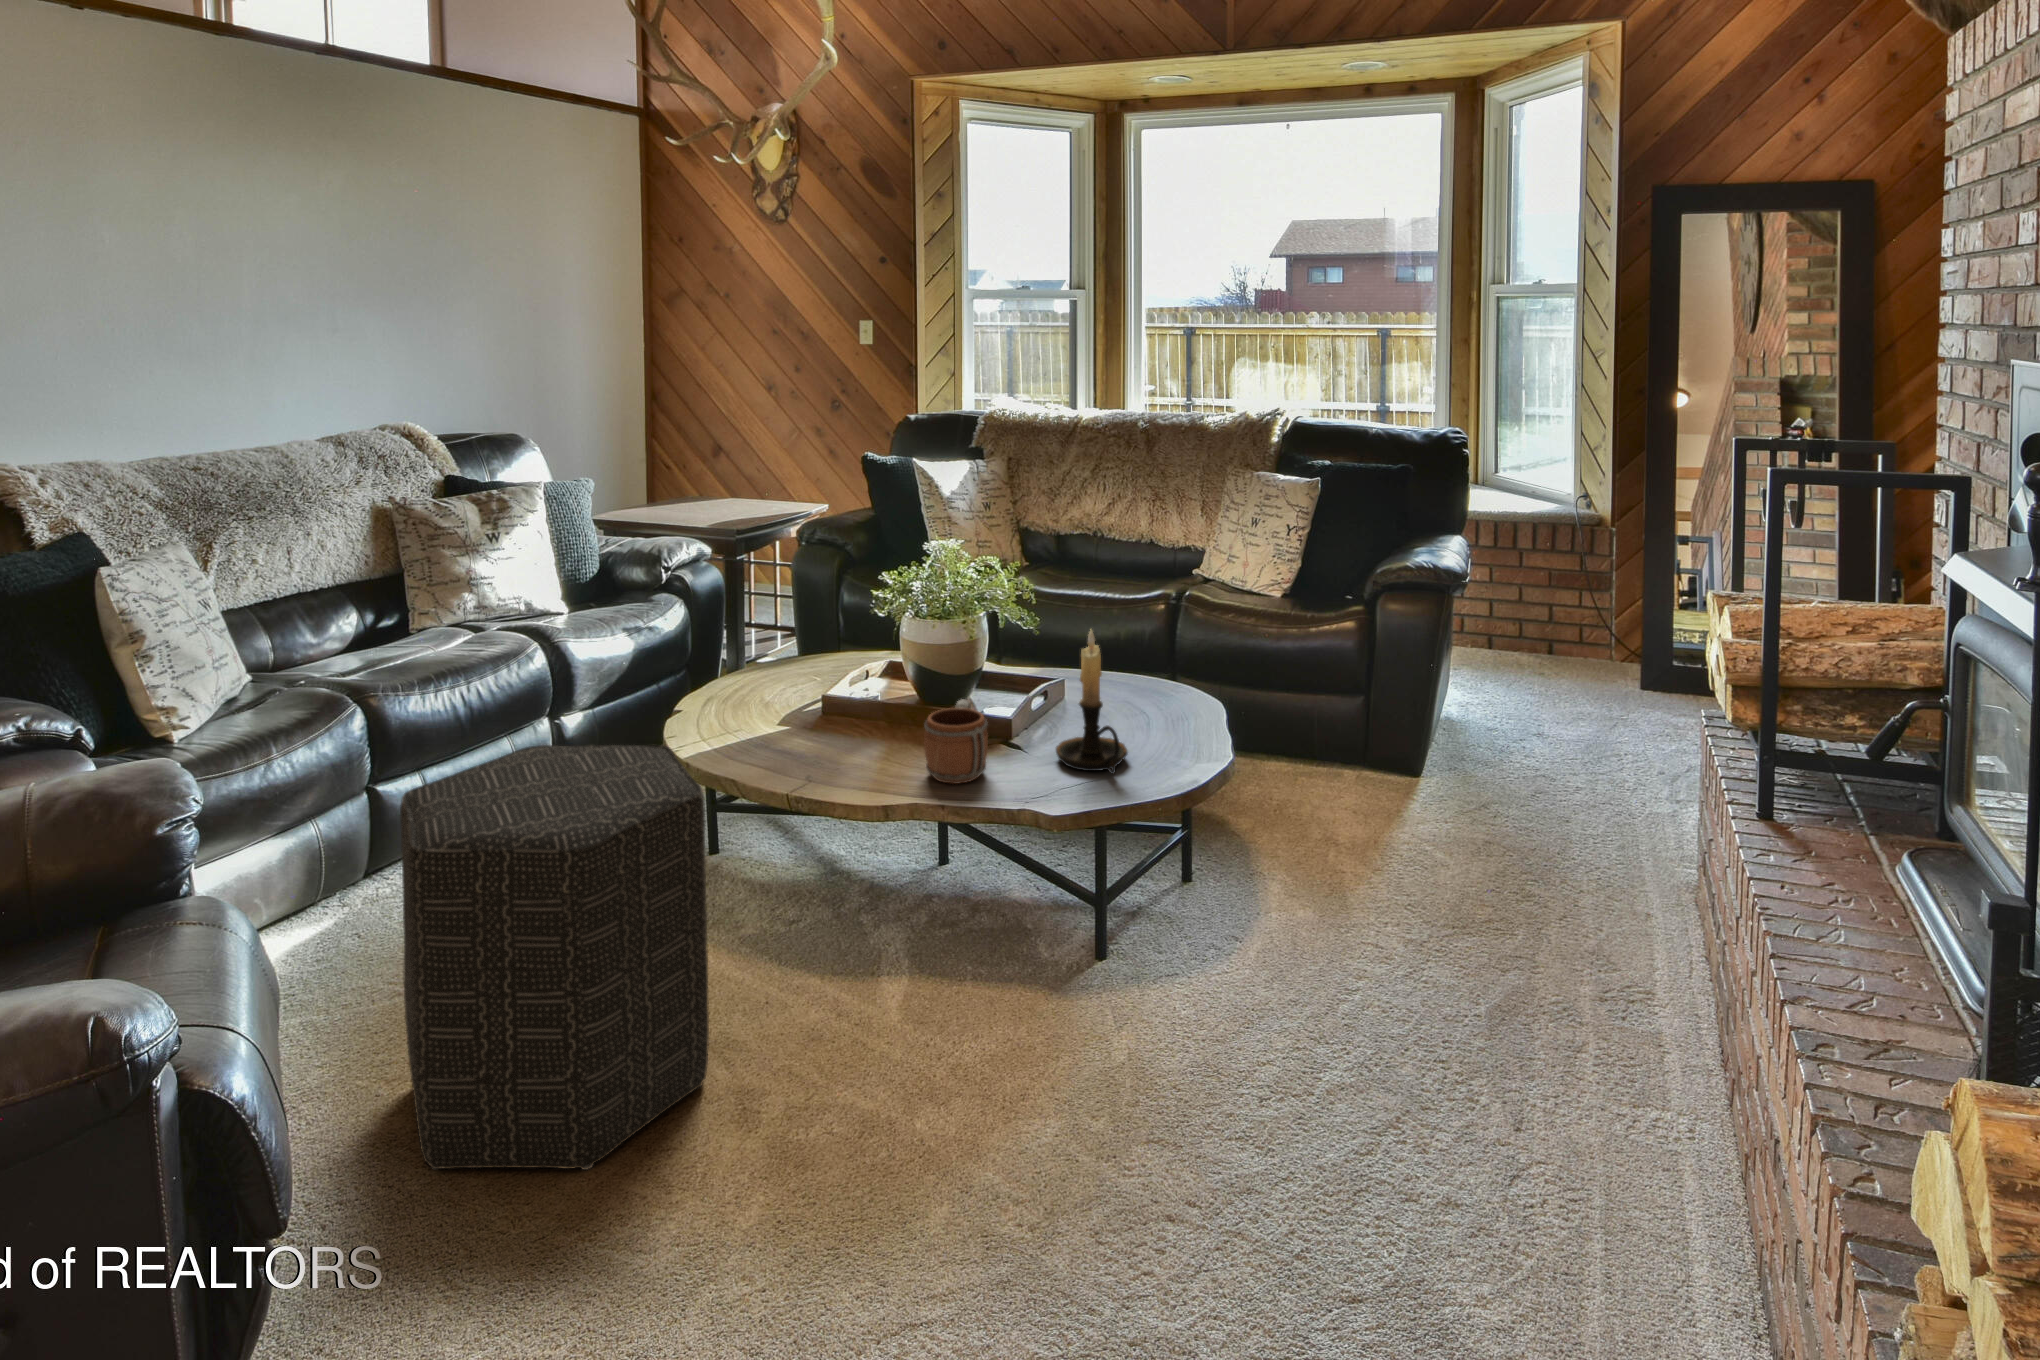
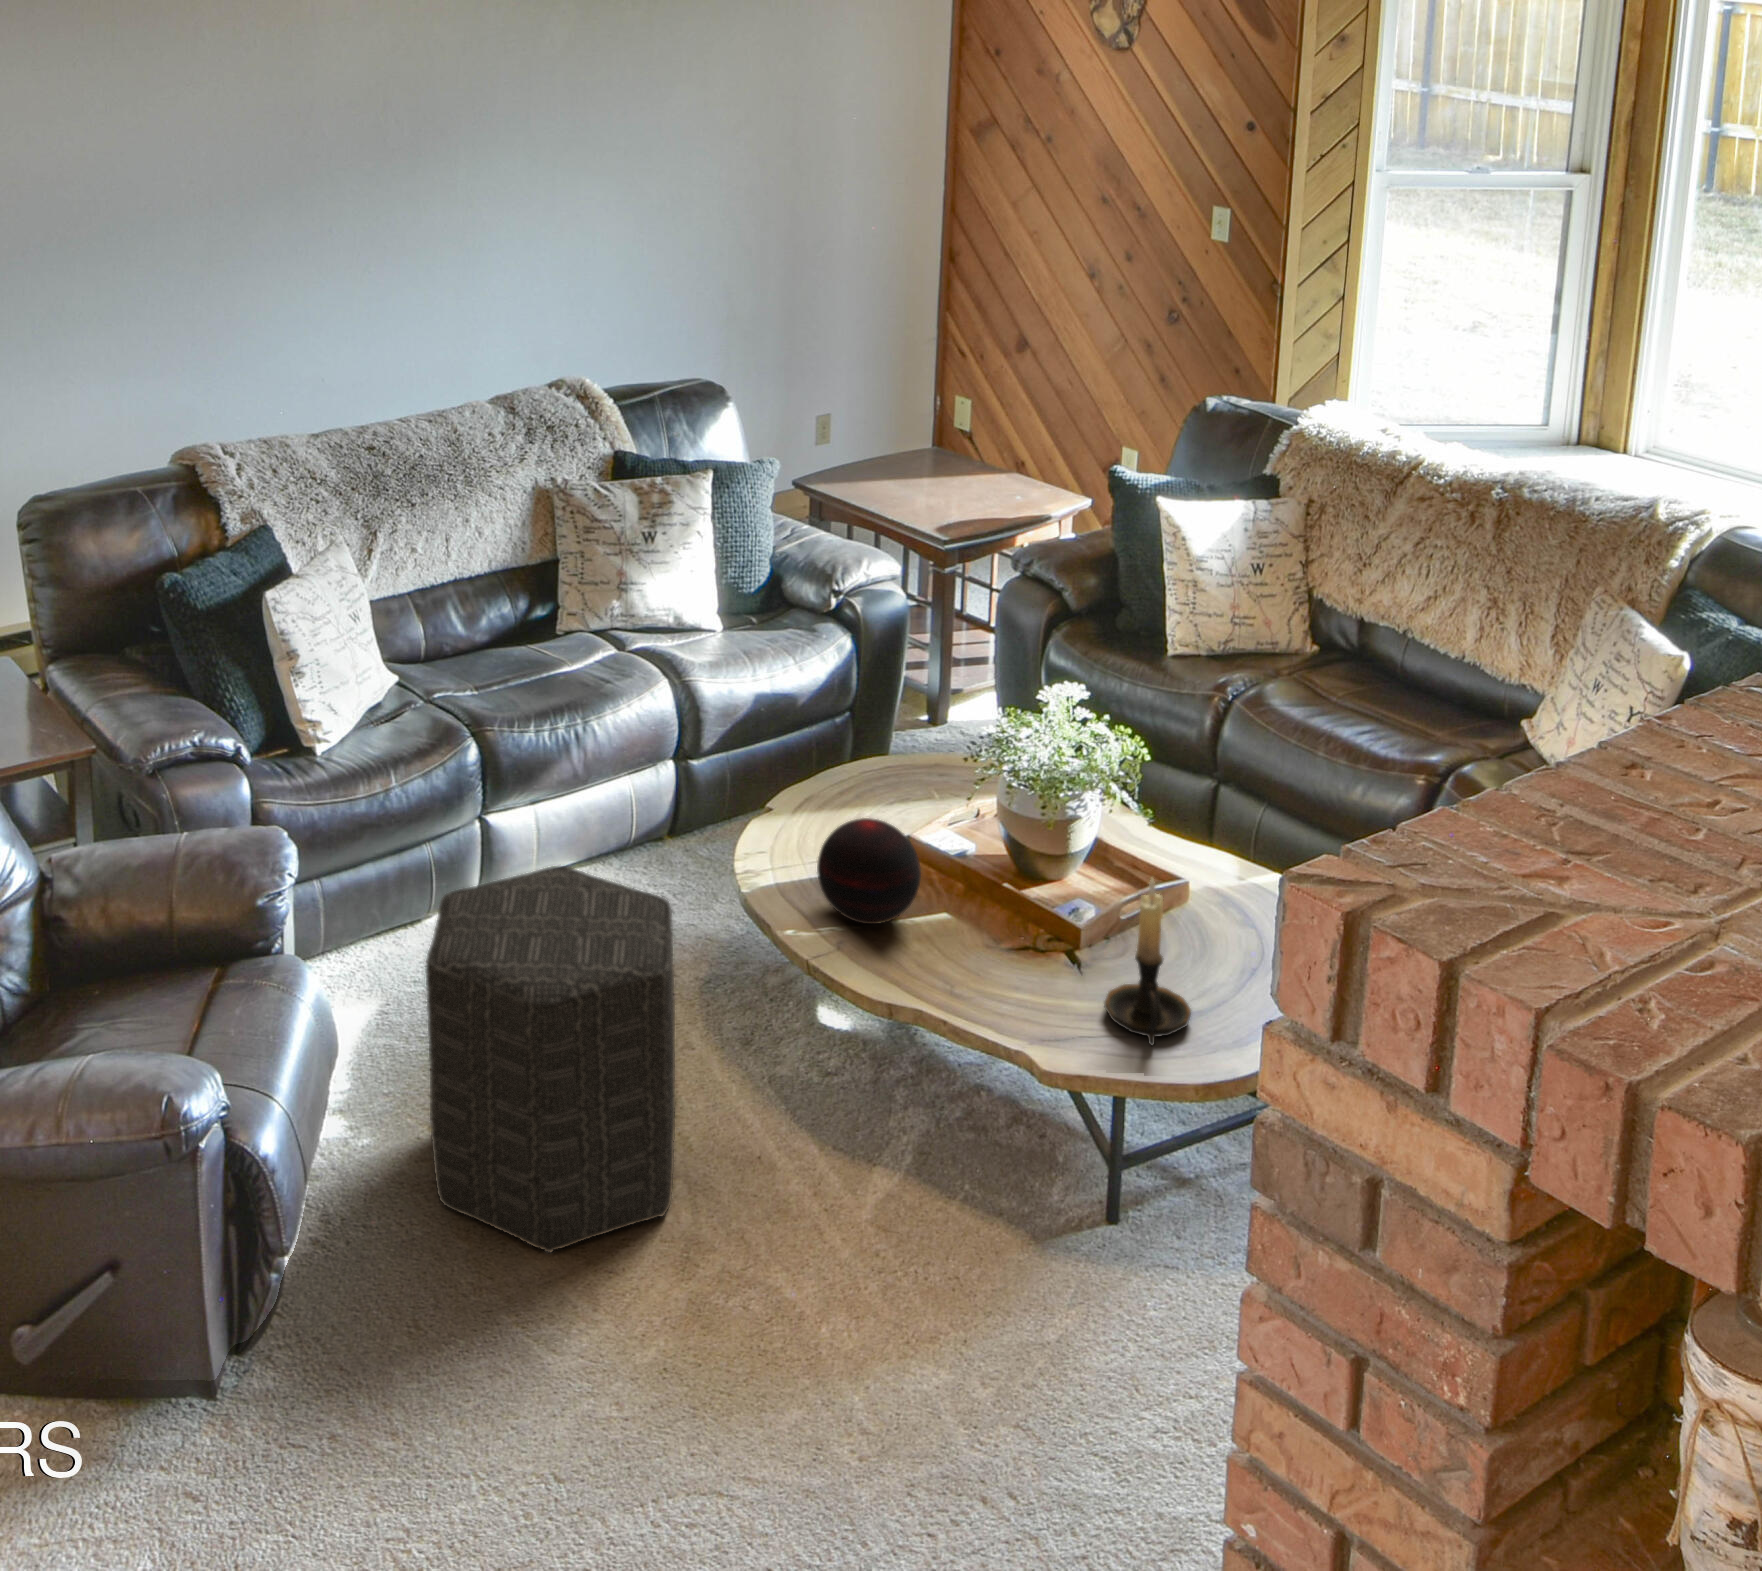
decorative orb: none [773,658,868,756] -> present [817,818,921,924]
mug: present [924,699,988,784] -> none [950,908,1026,1005]

